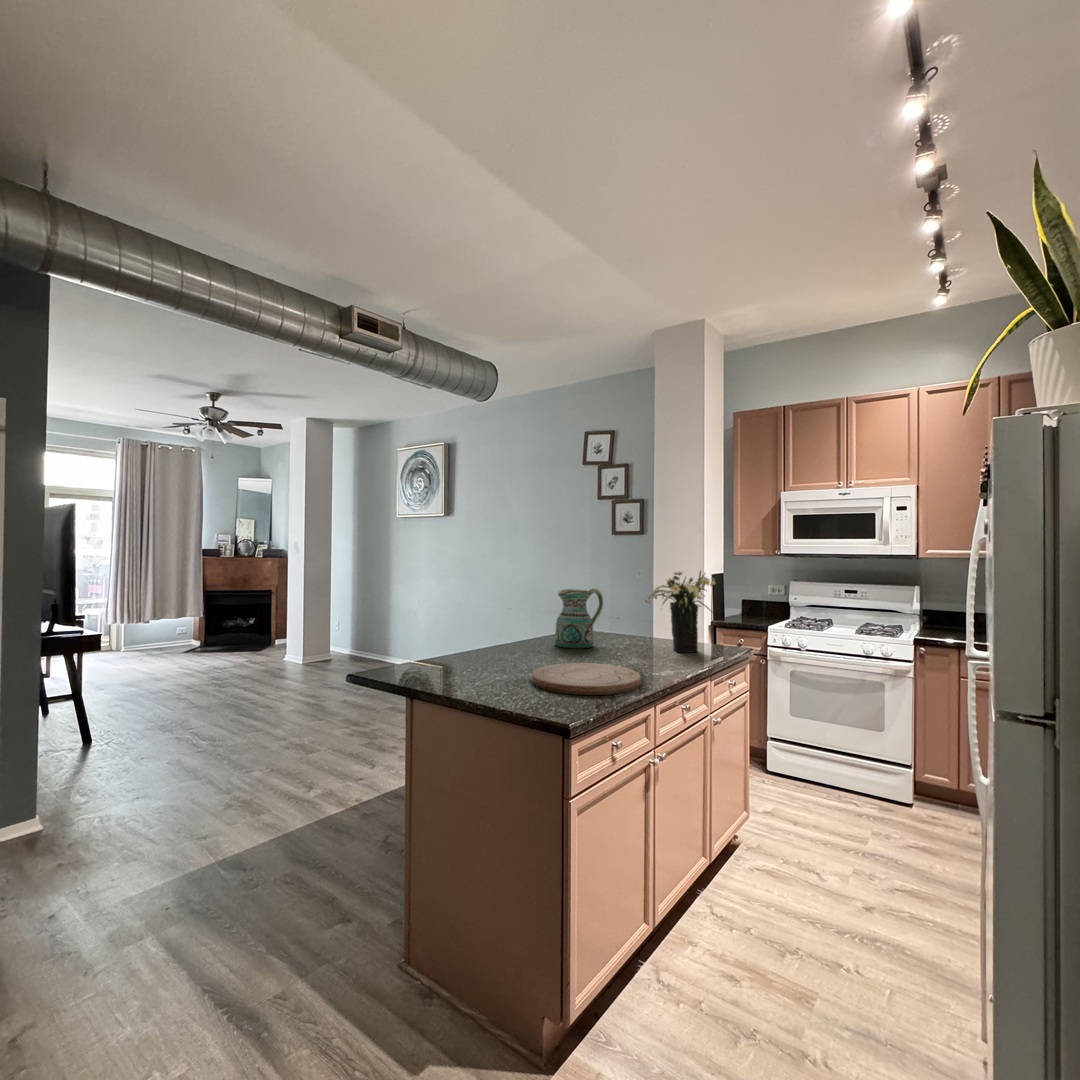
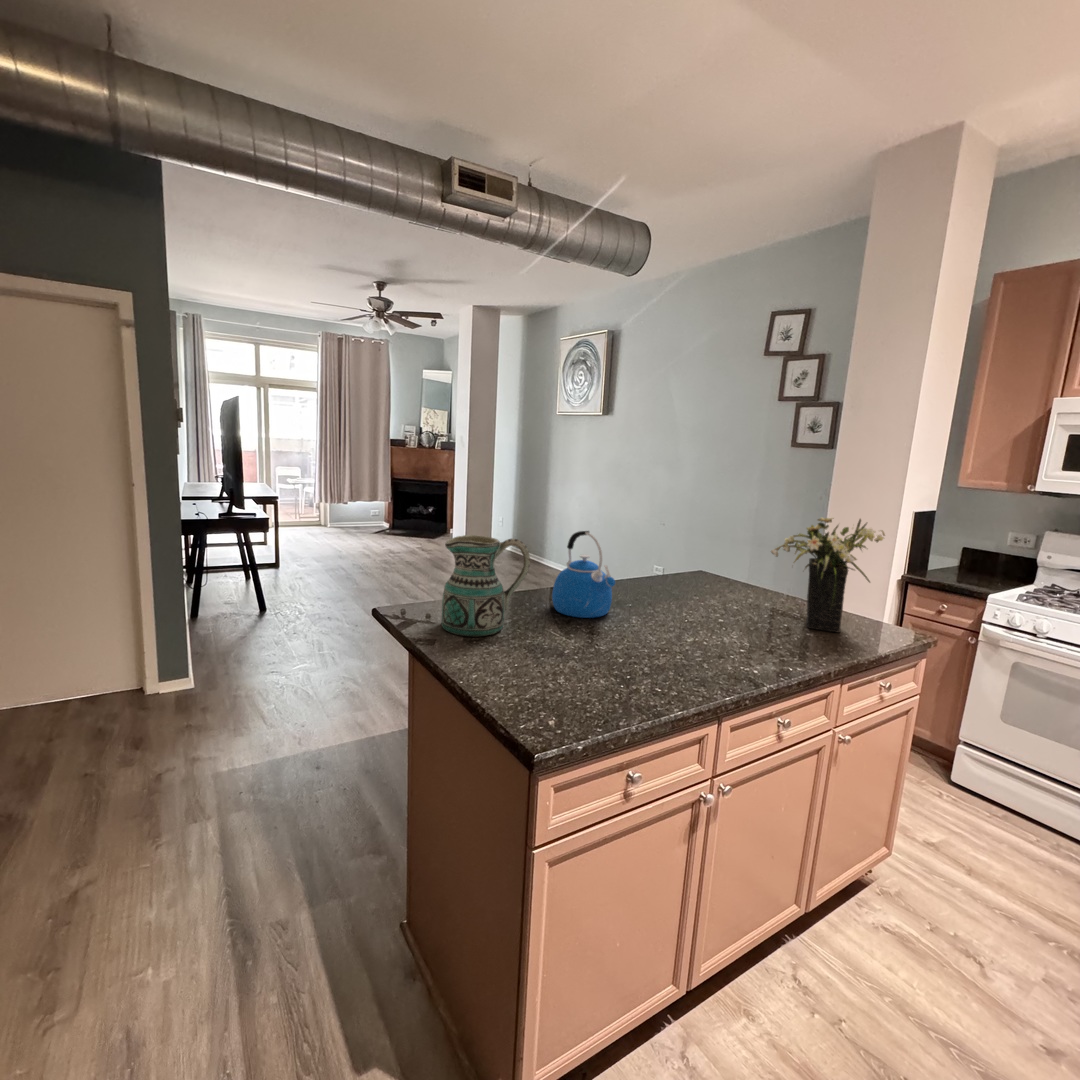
ceramic pitcher: present [555,589,603,648] -> present [442,535,530,636]
kettle: none [494,593,548,661] -> present [552,531,615,618]
cutting board: present [532,663,641,695] -> none [557,633,708,701]

